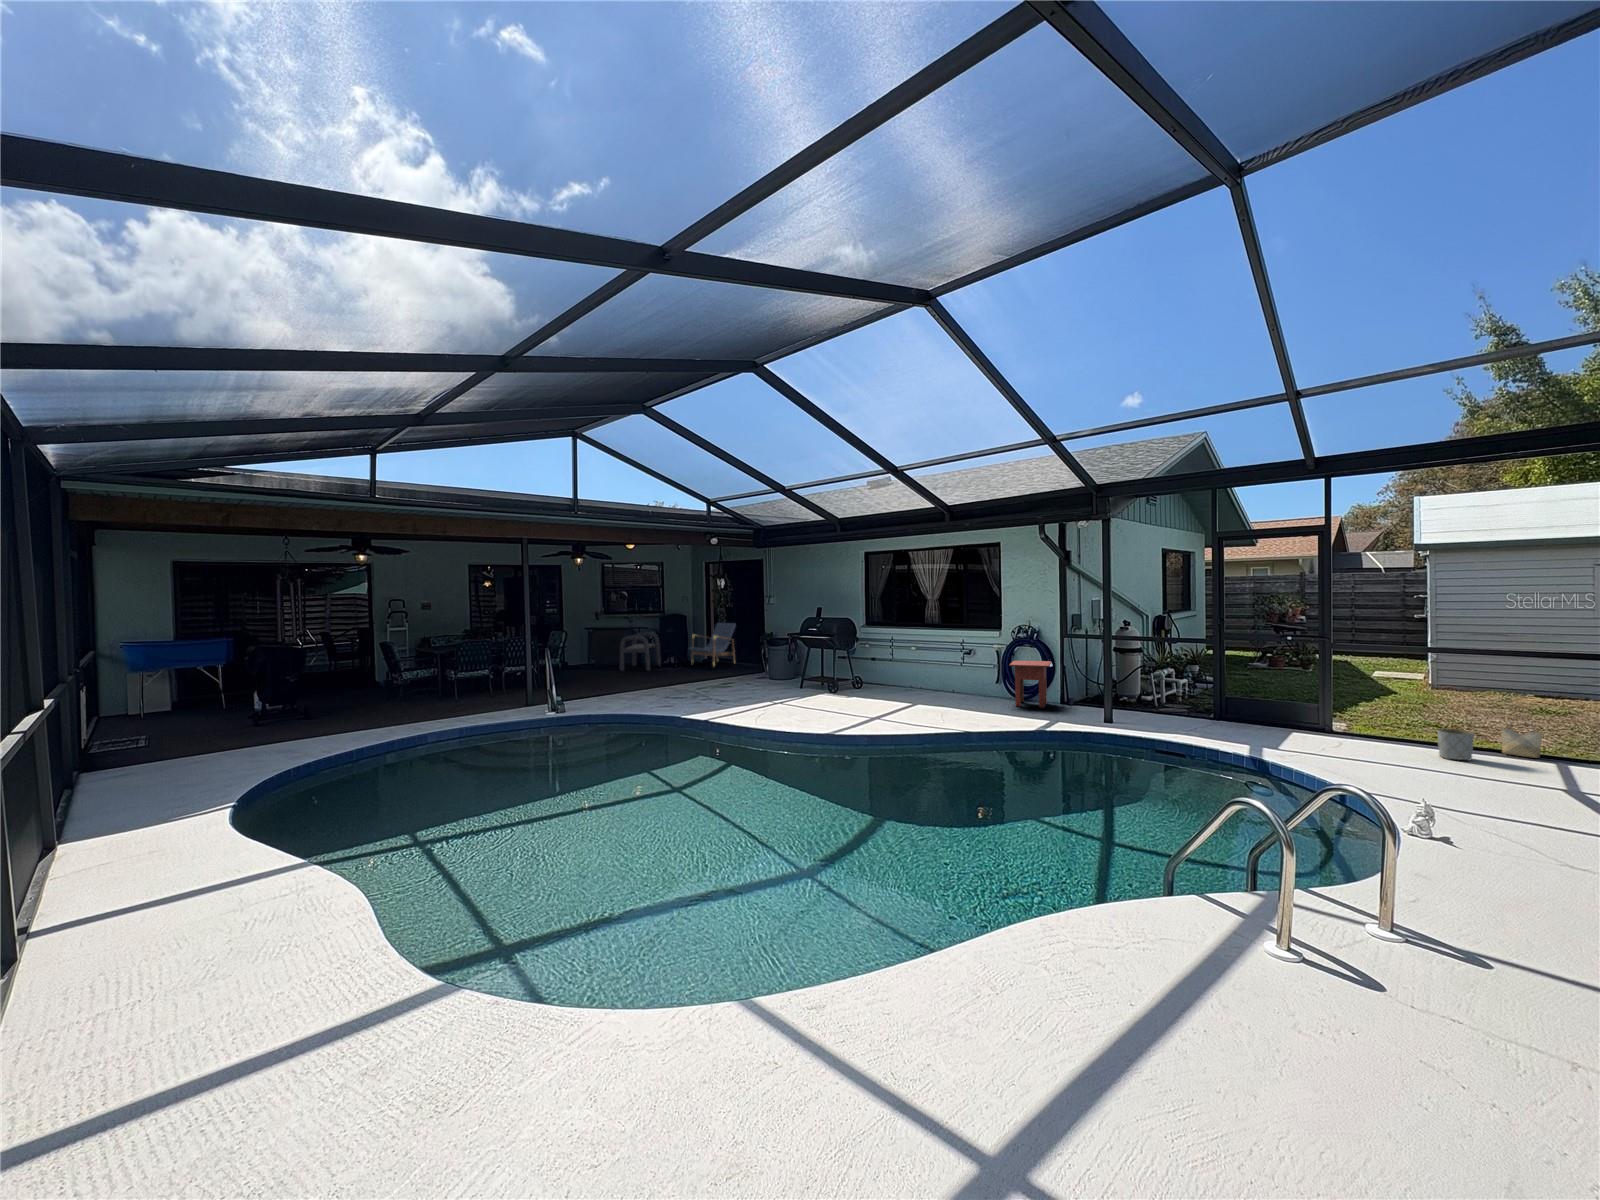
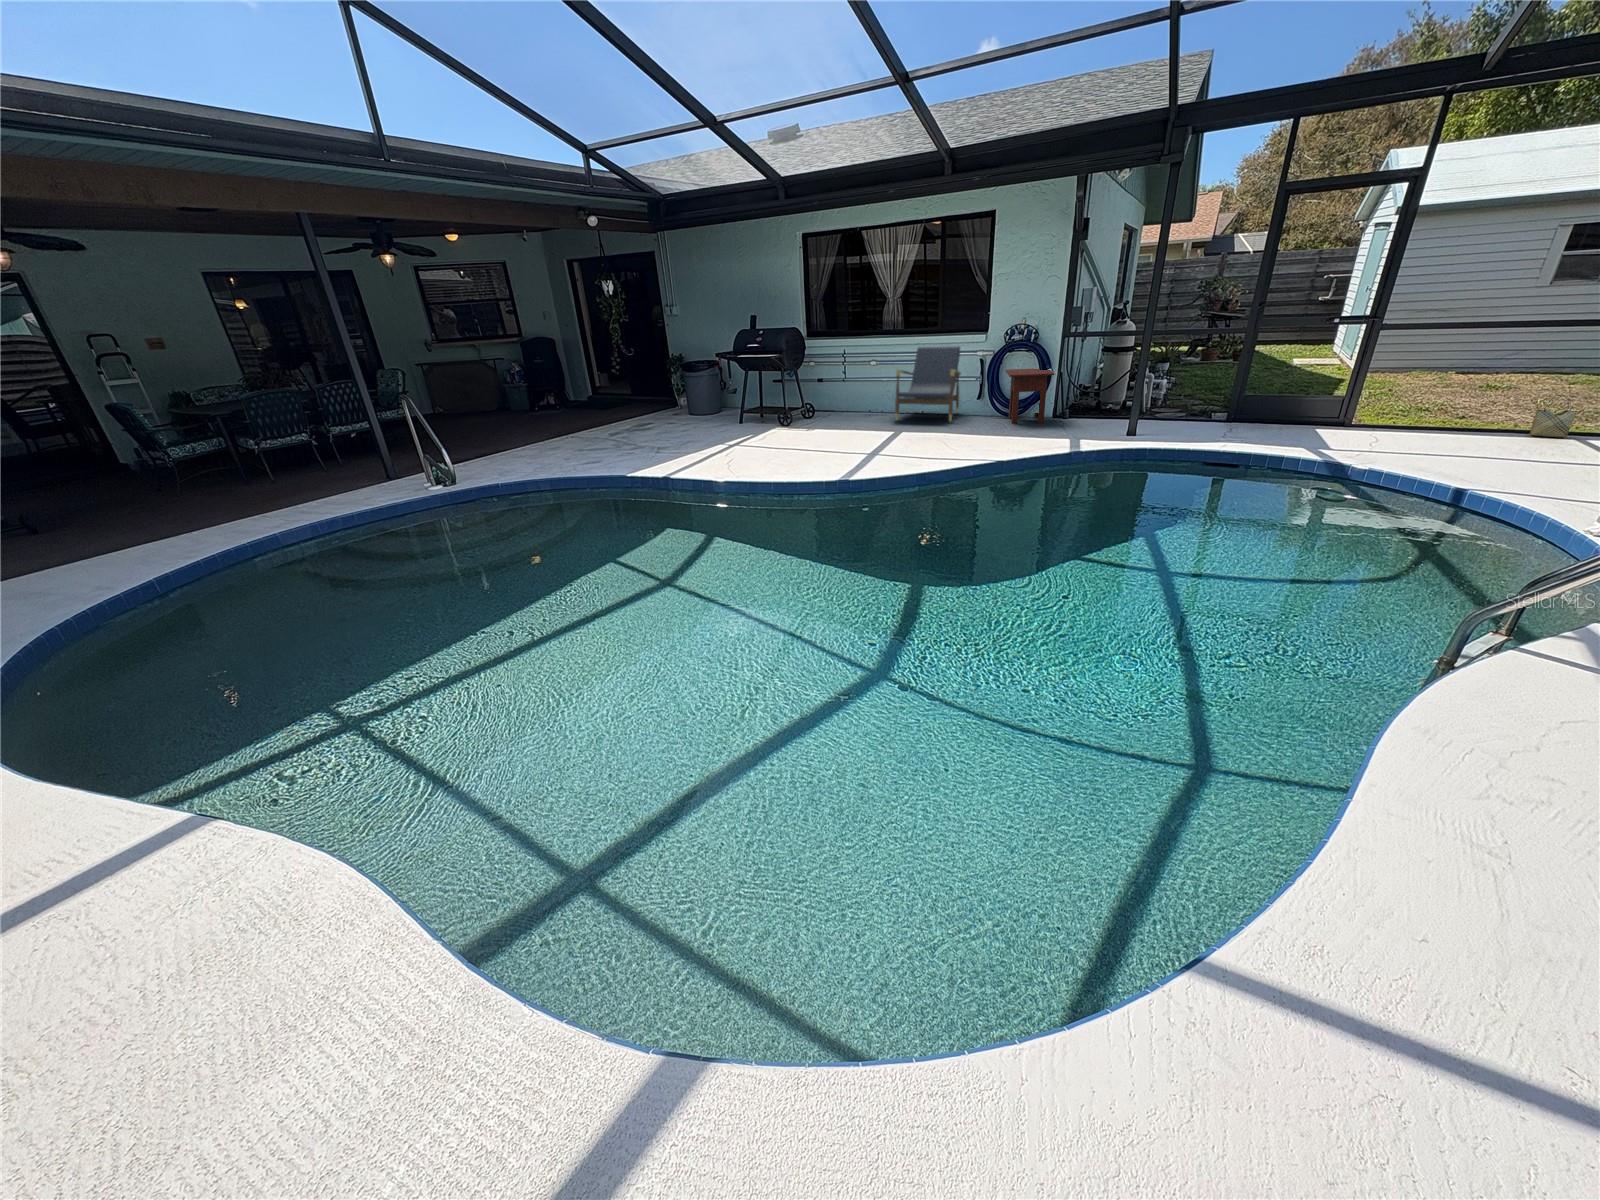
lounge chair: present [689,623,736,665] -> present [895,346,961,422]
bench: present [620,632,661,671] -> none [486,362,540,416]
planter: present [1438,729,1474,761] -> none [1485,414,1529,447]

